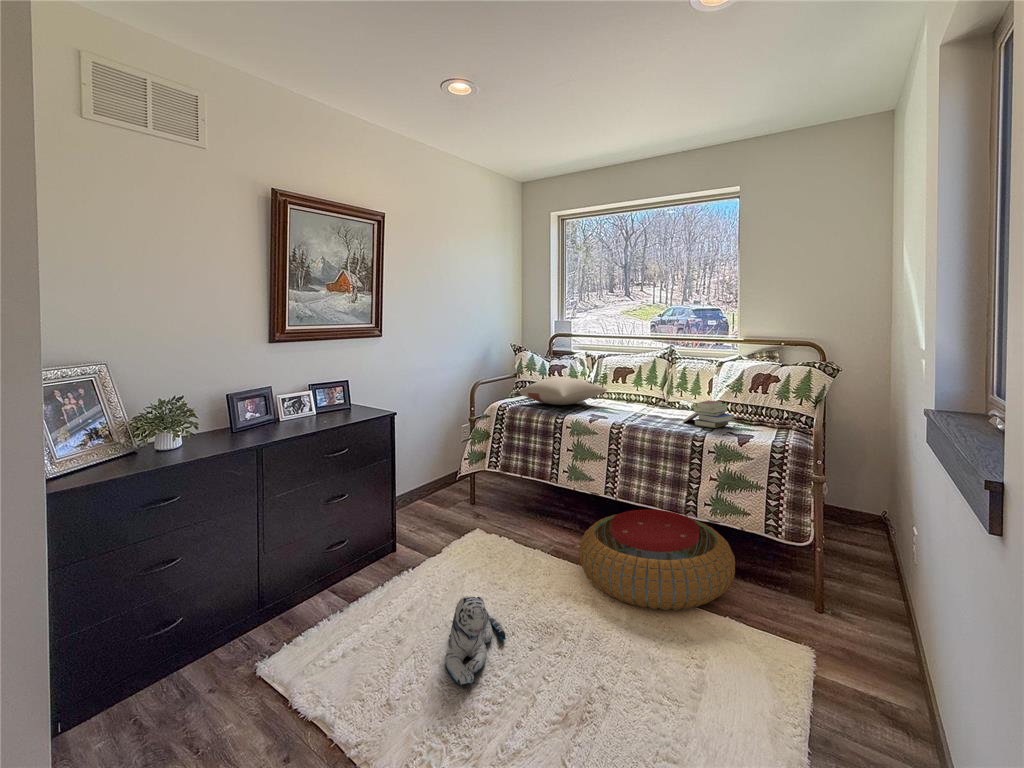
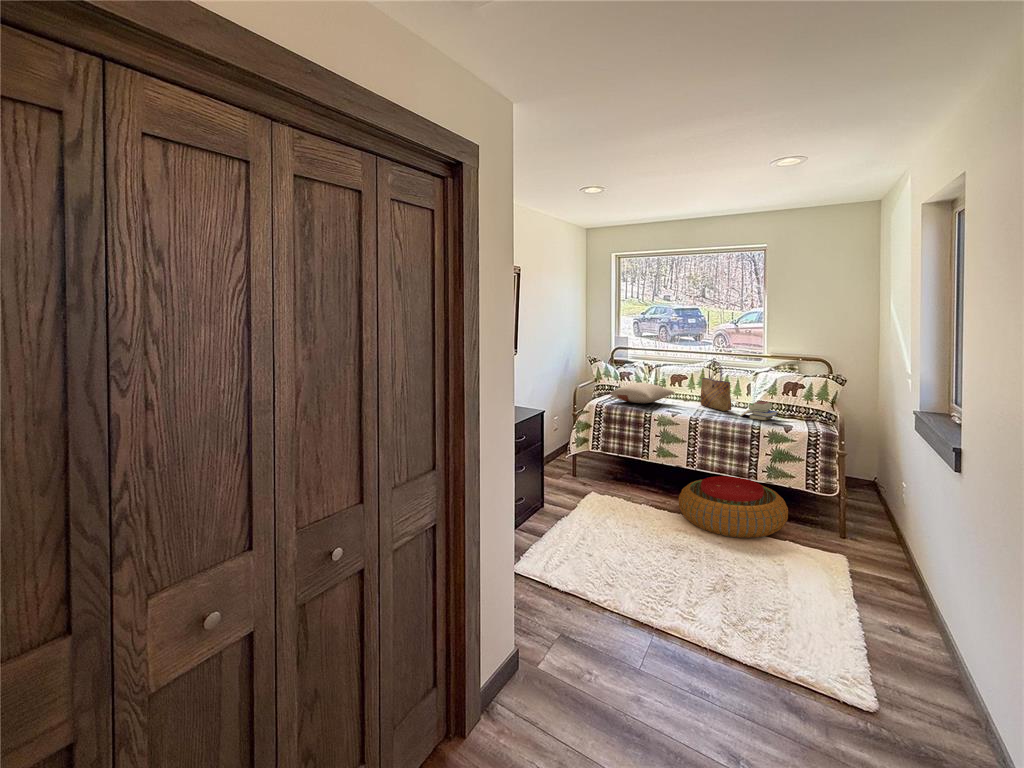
tote bag: none [642,345,677,415] -> present [701,361,731,411]
plush toy: present [445,596,506,685] -> none [620,528,658,578]

